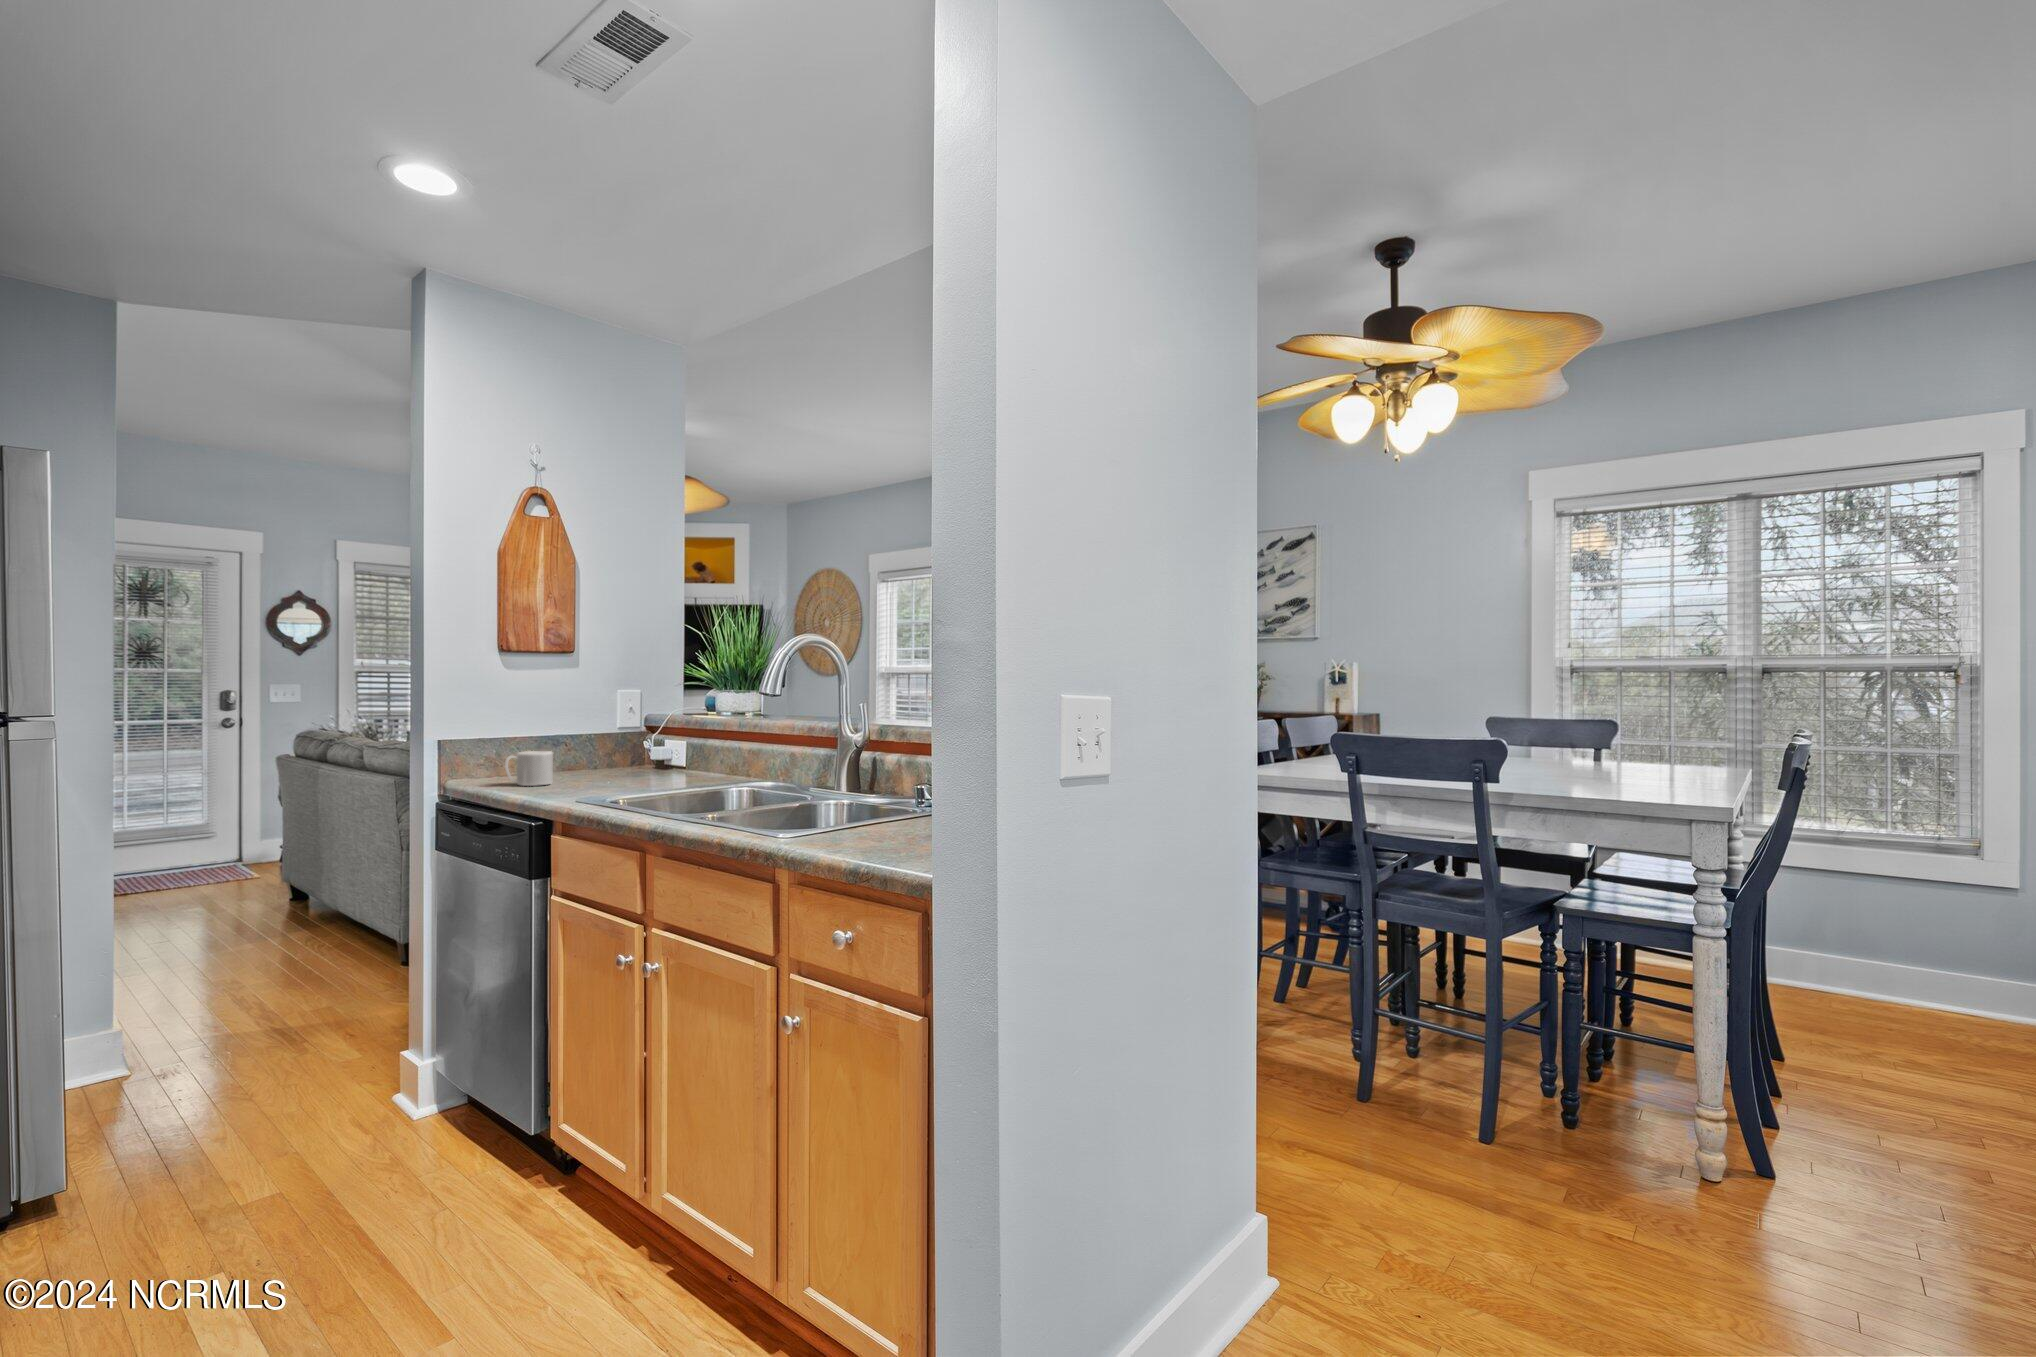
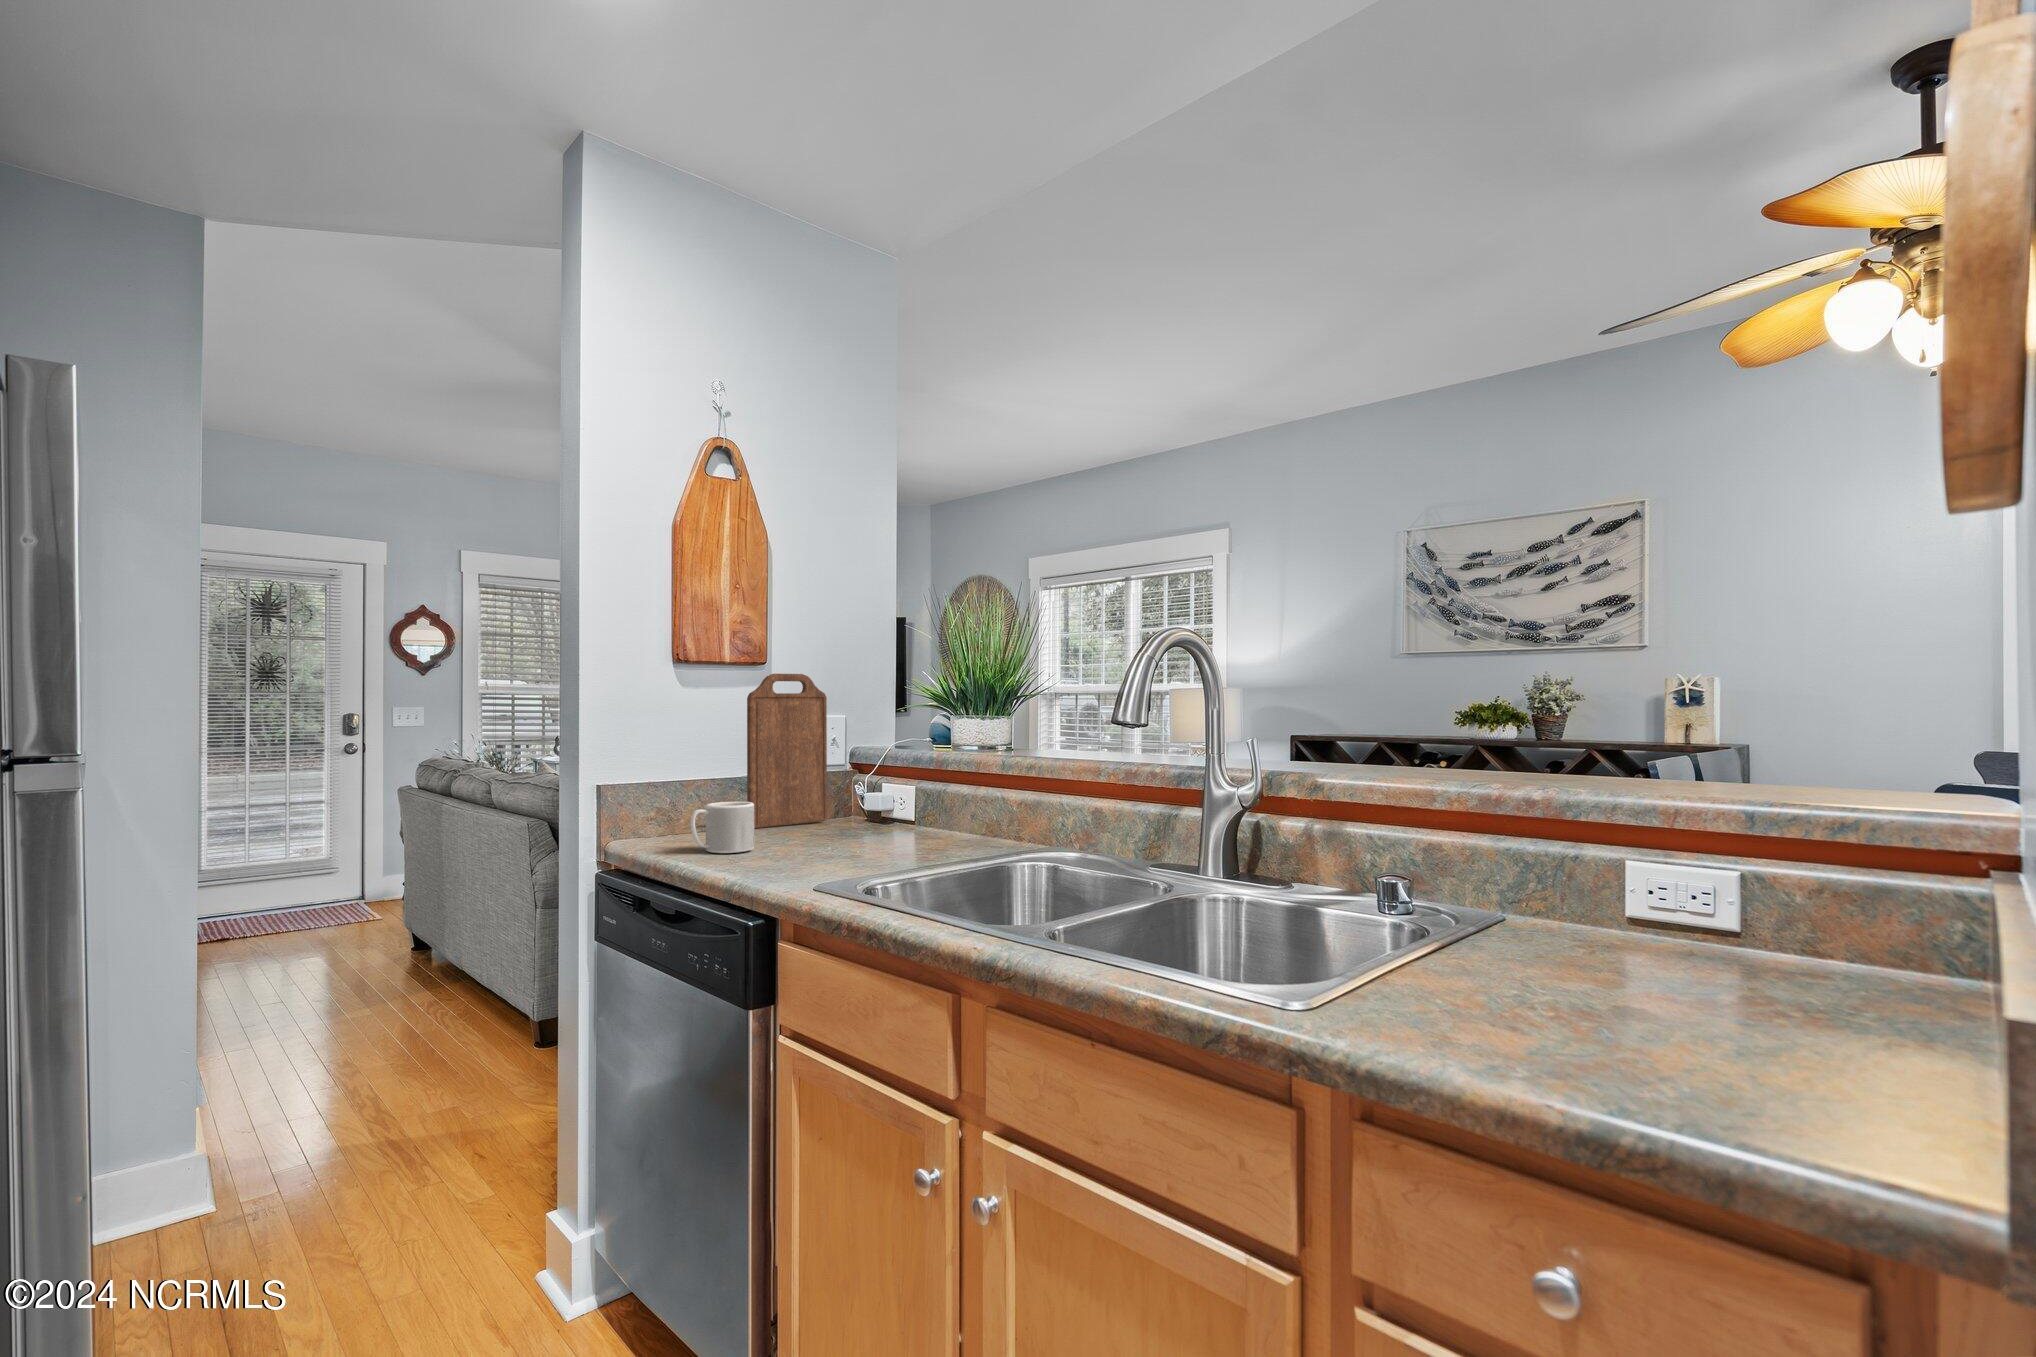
cutting board: none [558,660,623,774] -> present [747,674,827,828]

